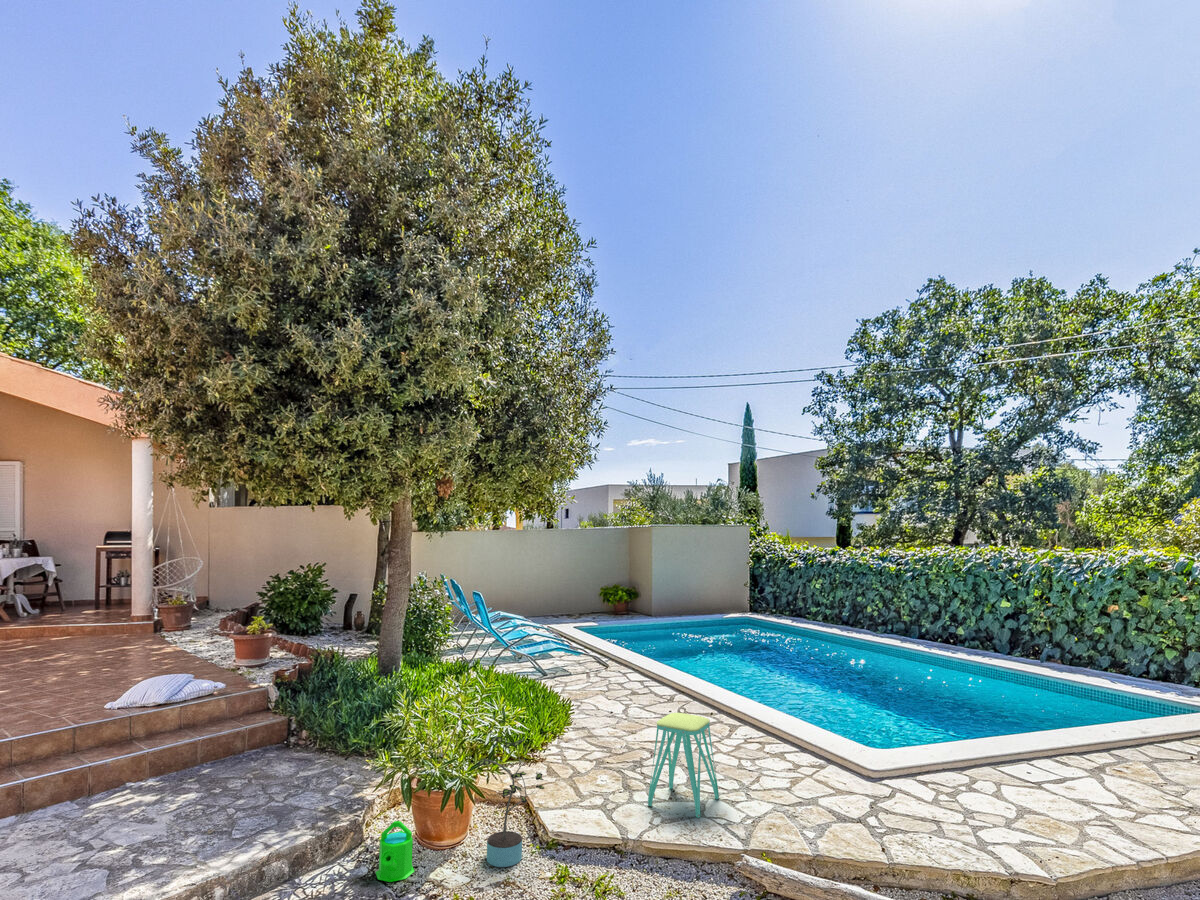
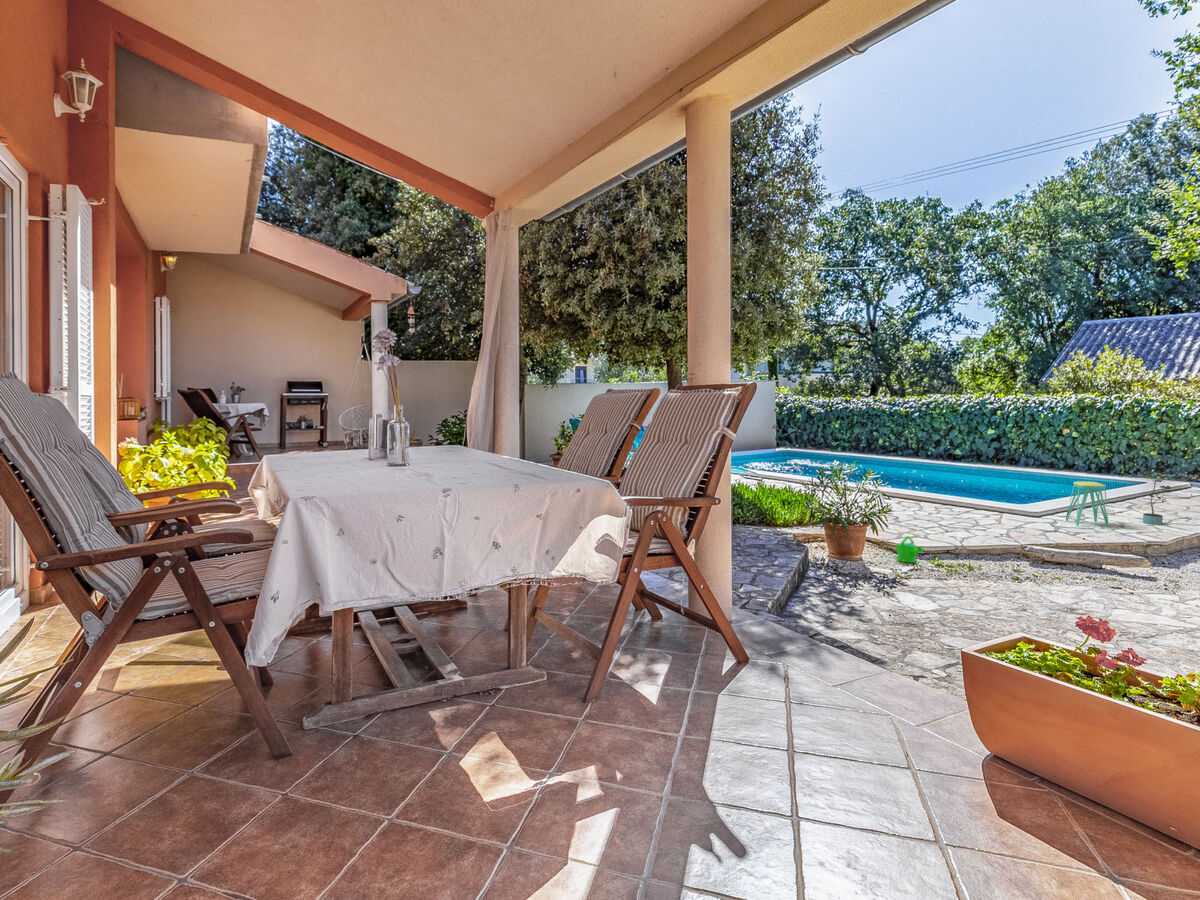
stool: present [648,713,719,818] -> present [1066,481,1108,527]
potted plant: present [477,737,544,867] -> present [1143,473,1170,524]

